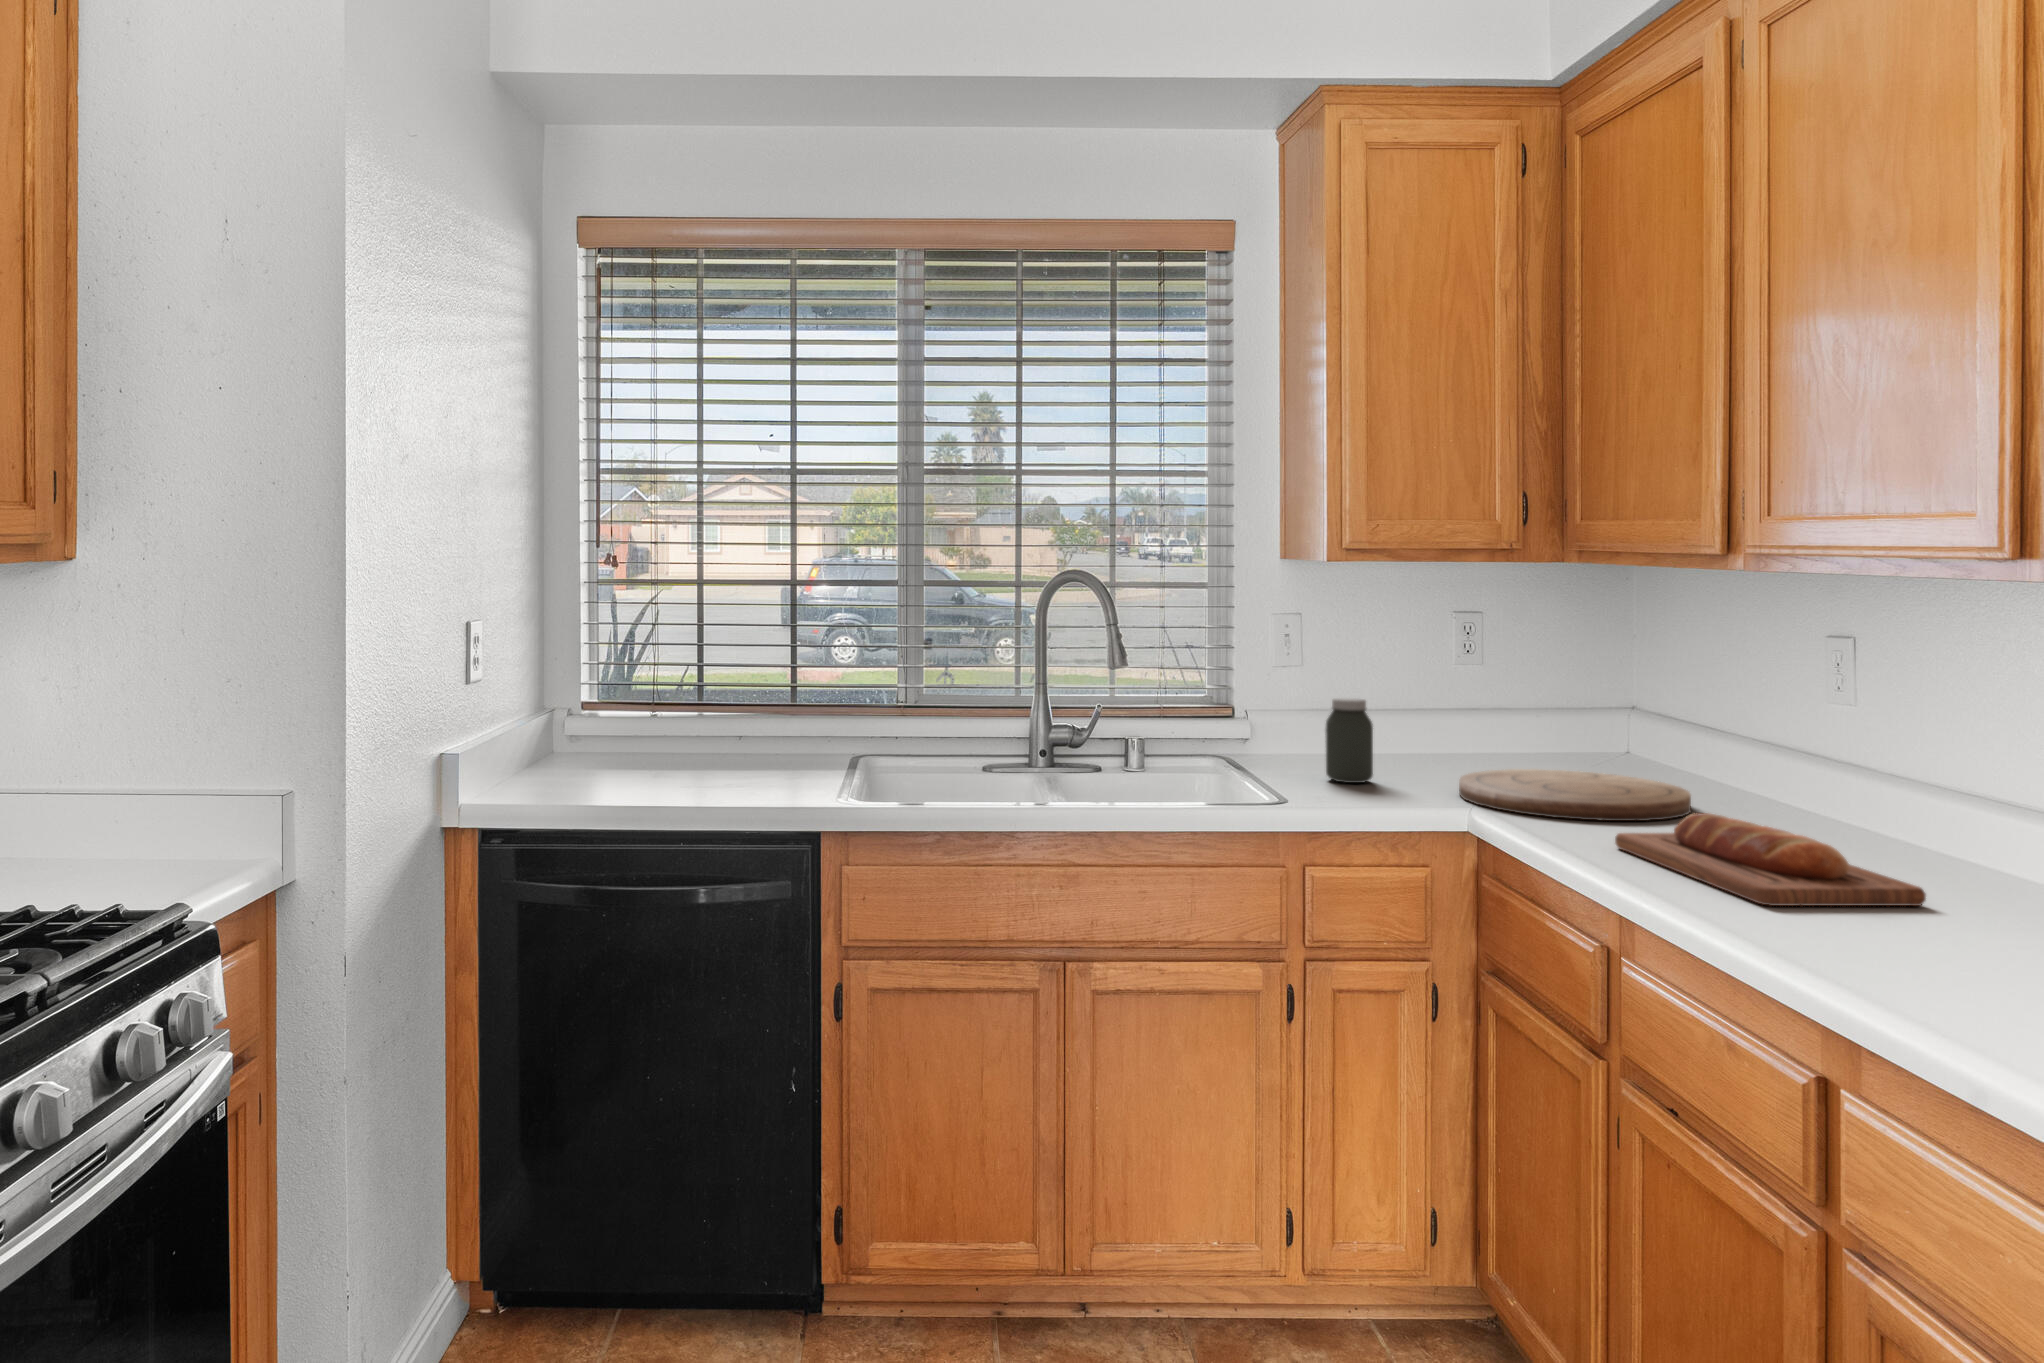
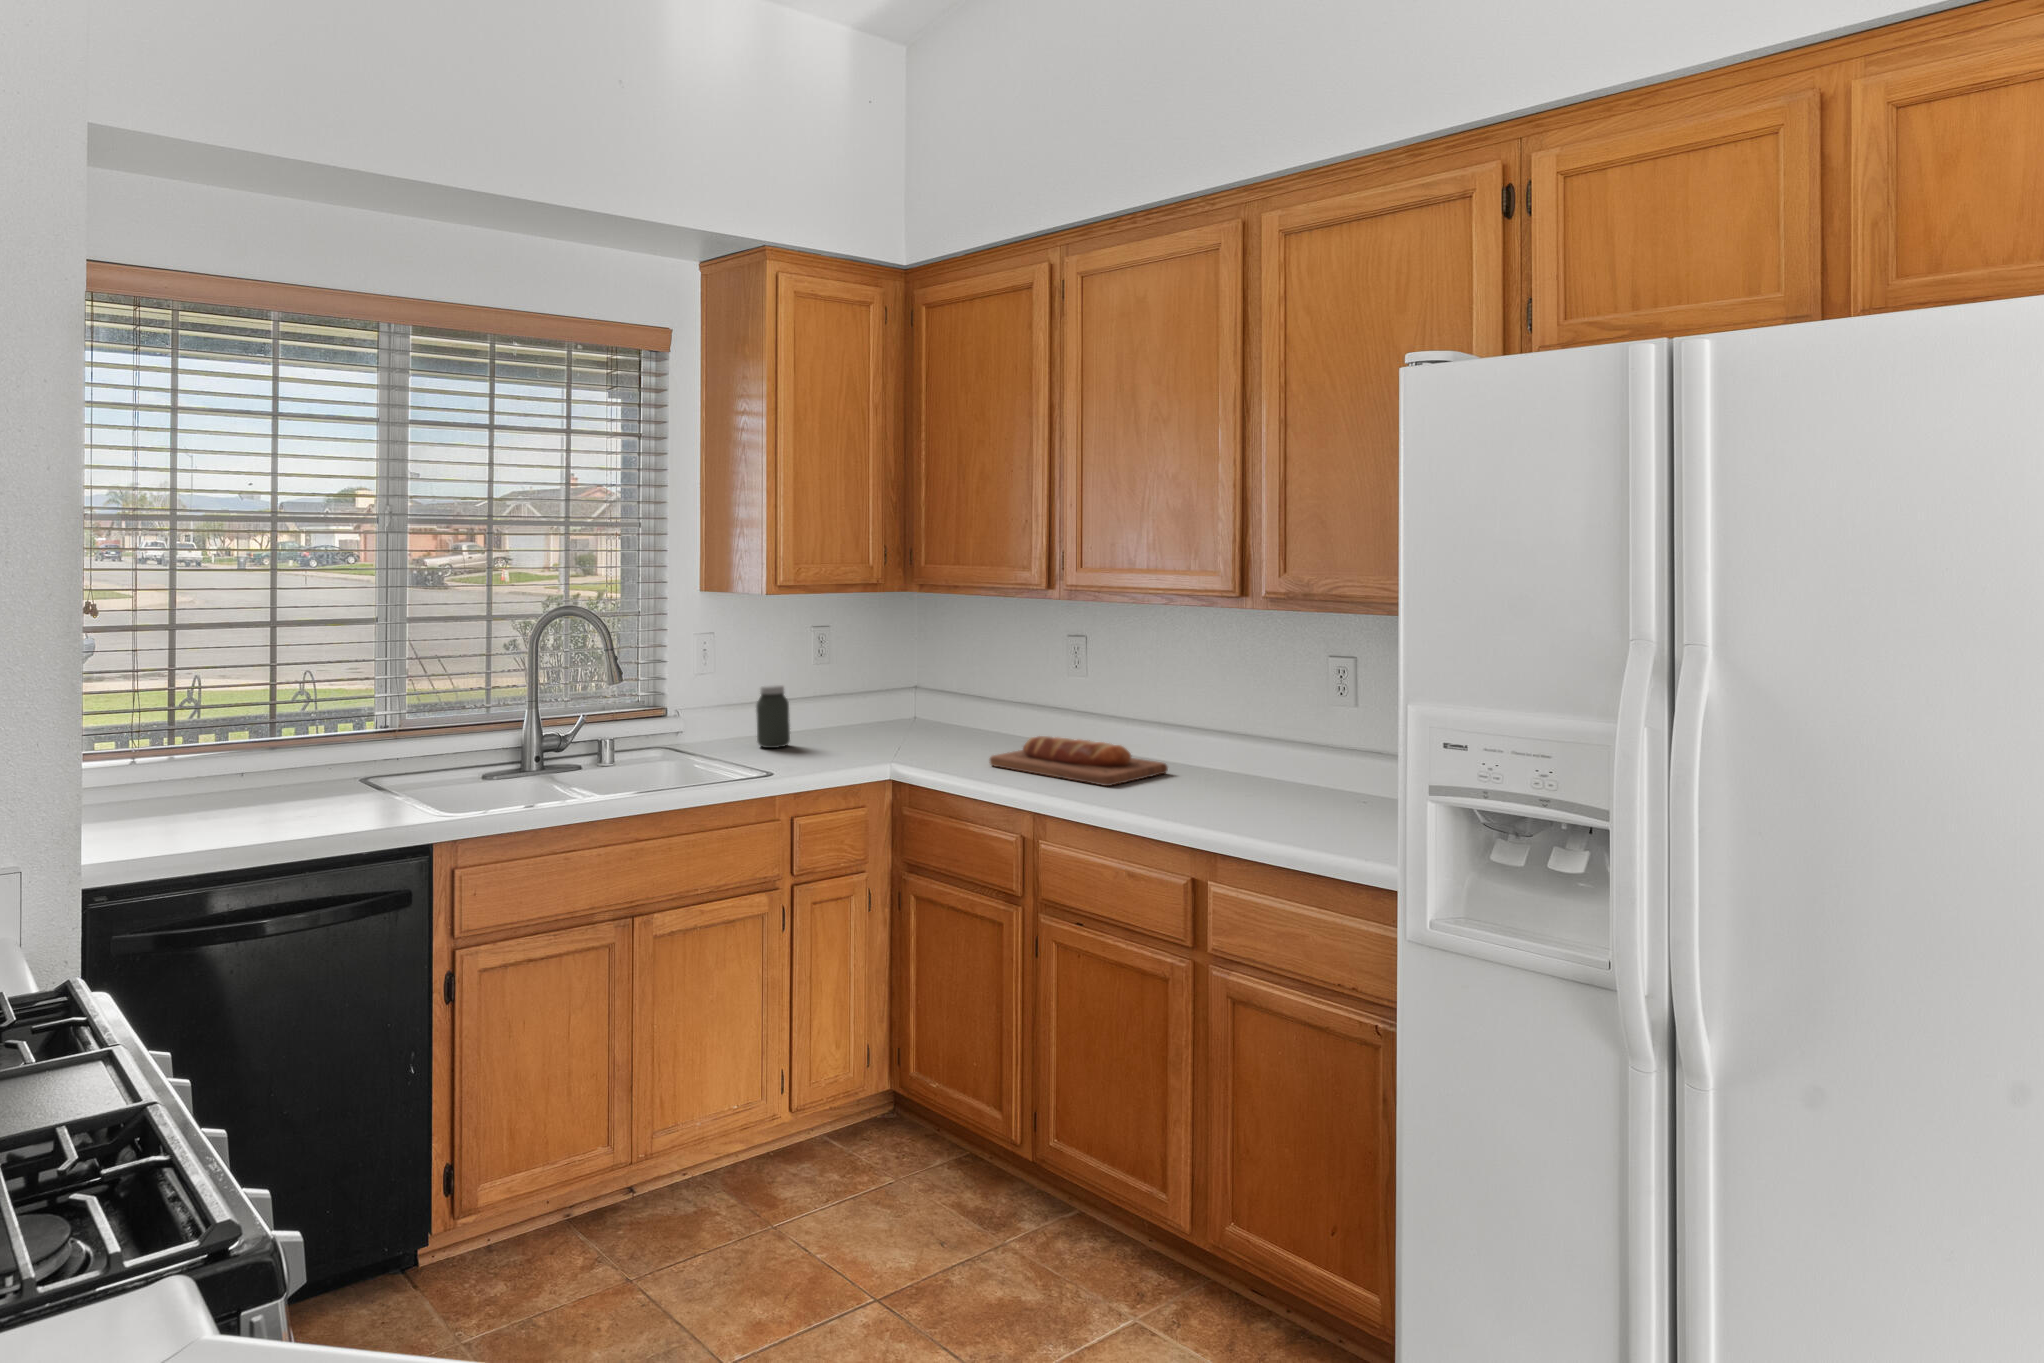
cutting board: present [1459,769,1691,821] -> none [850,720,989,753]

